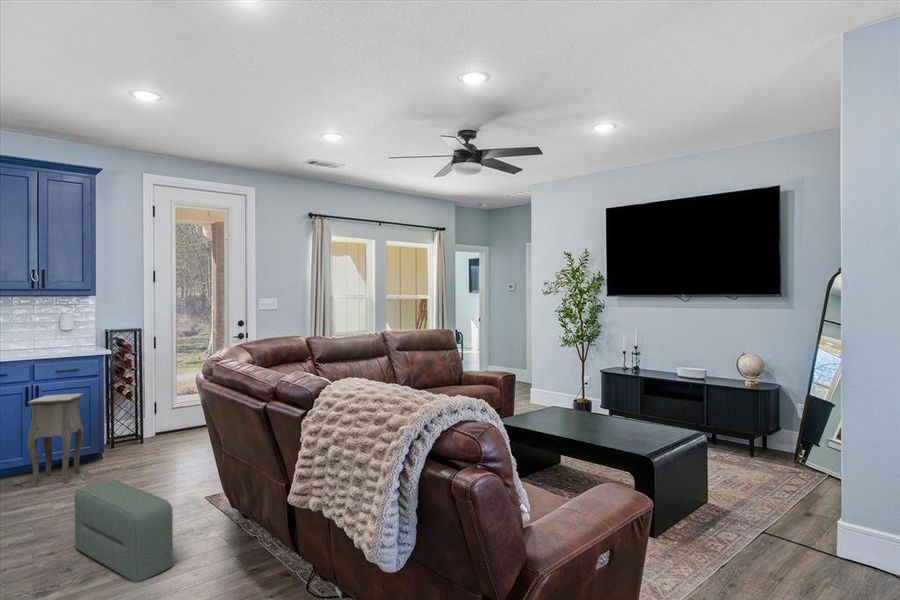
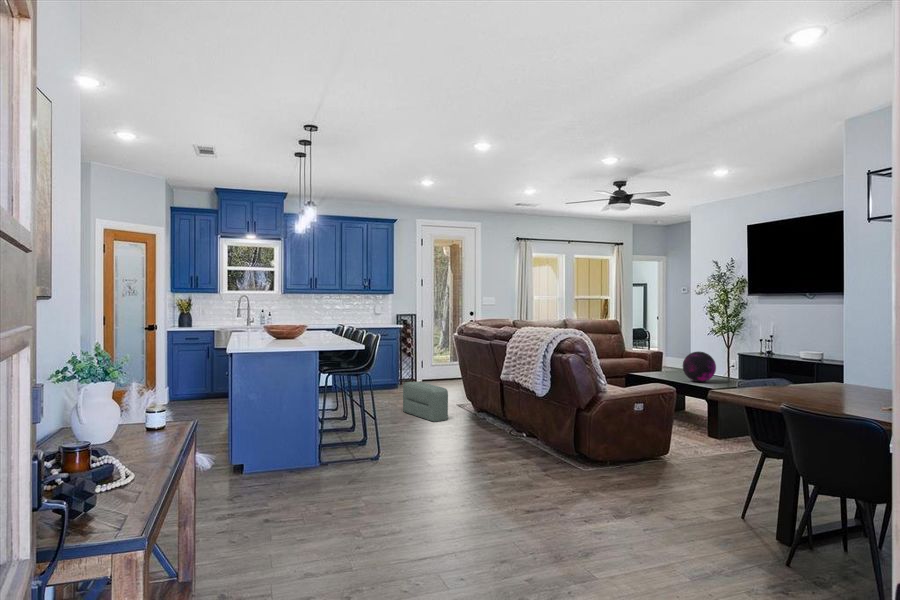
decorative orb: none [585,388,633,436] -> present [683,352,716,382]
side table: present [27,393,85,486] -> none [369,347,394,394]

